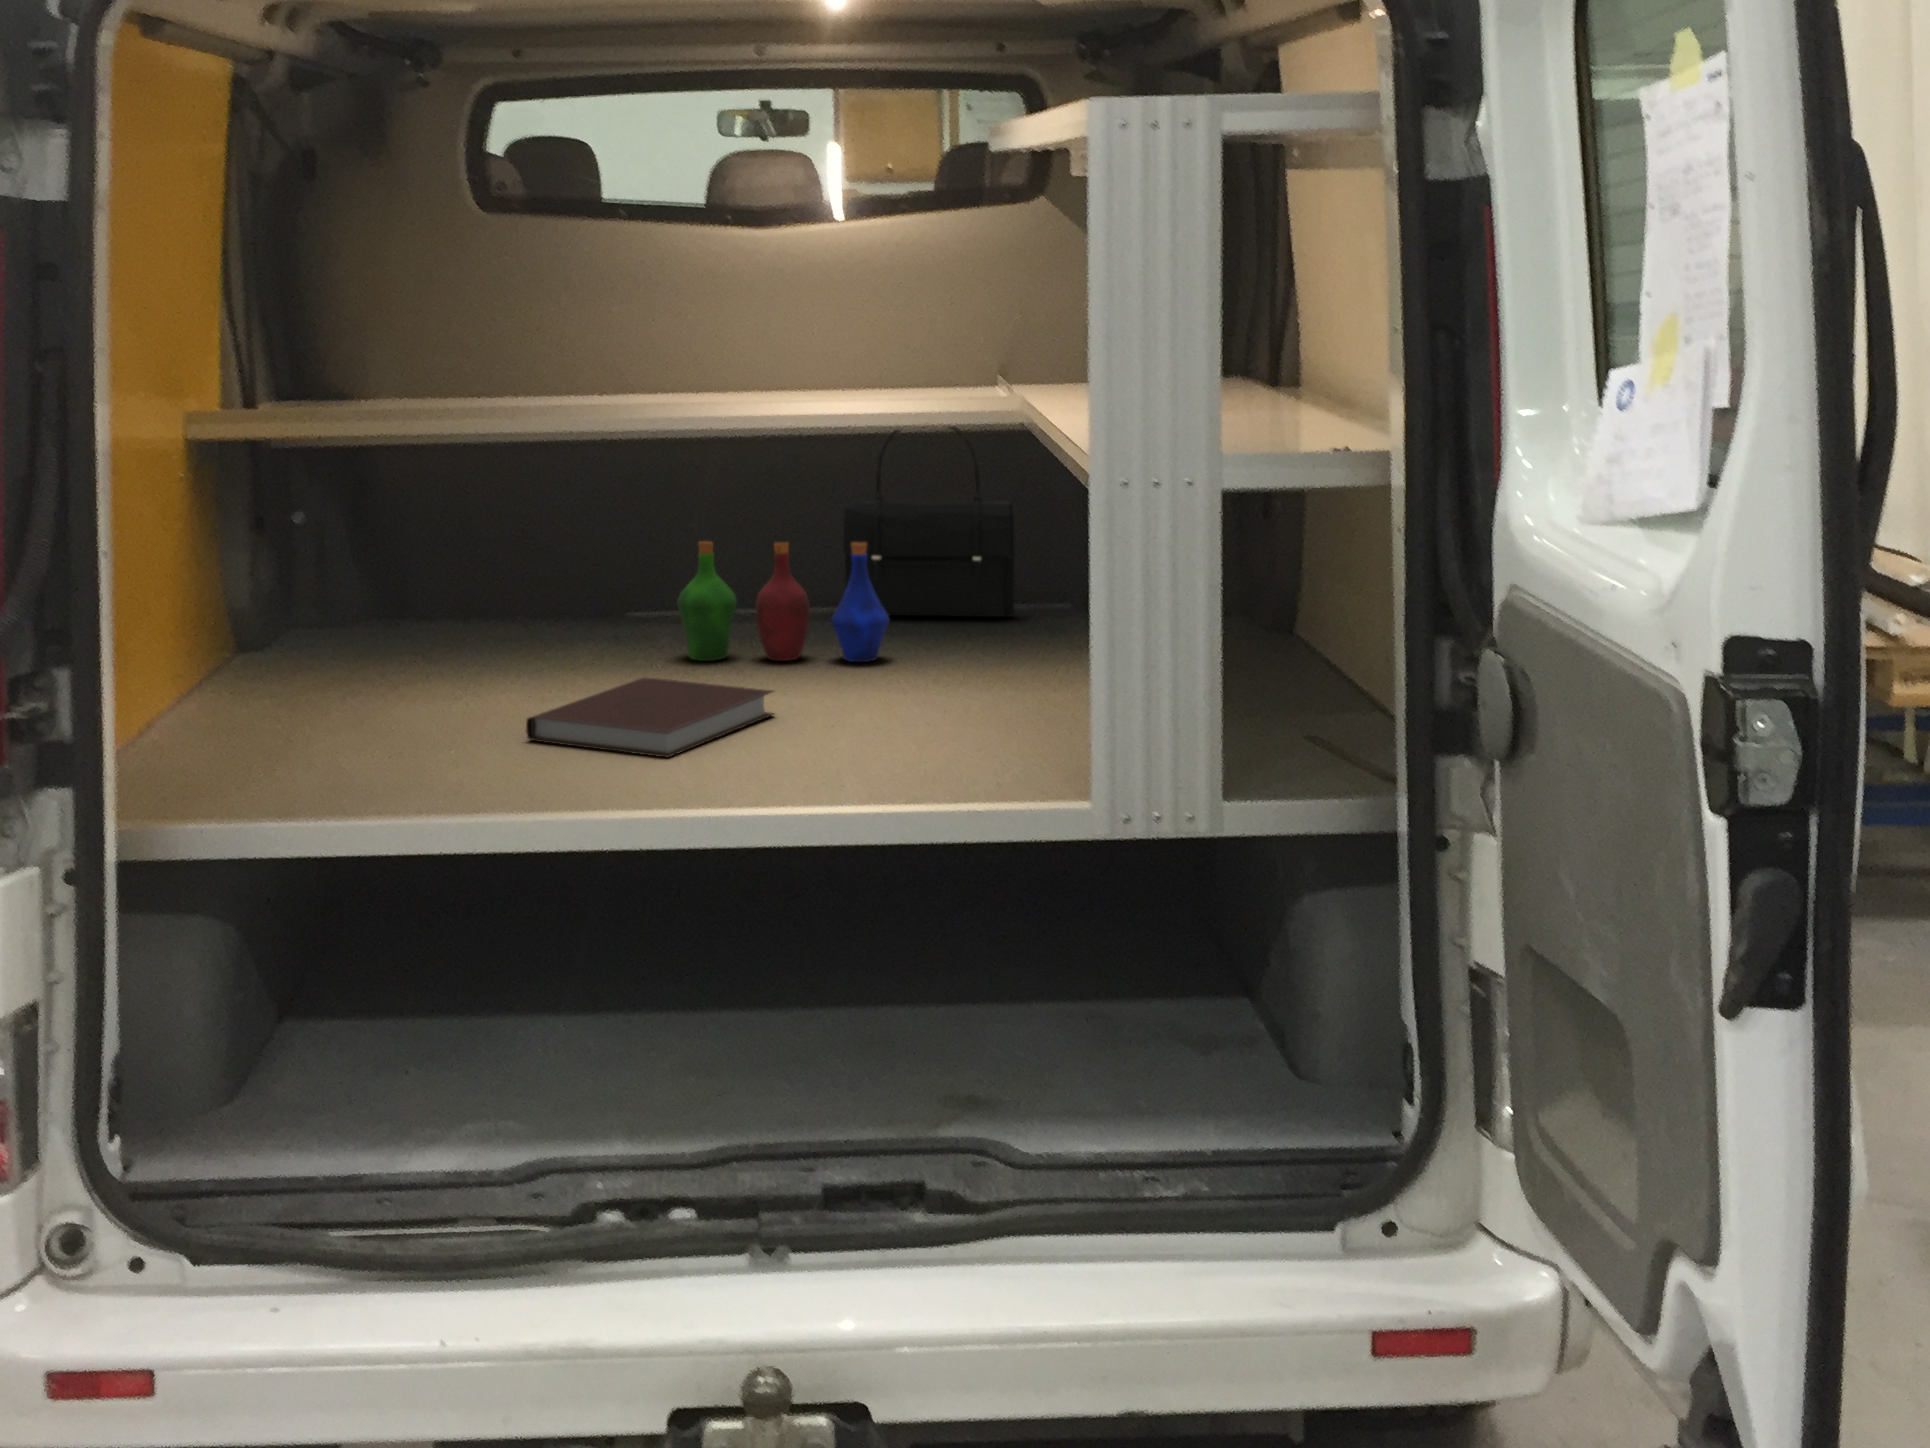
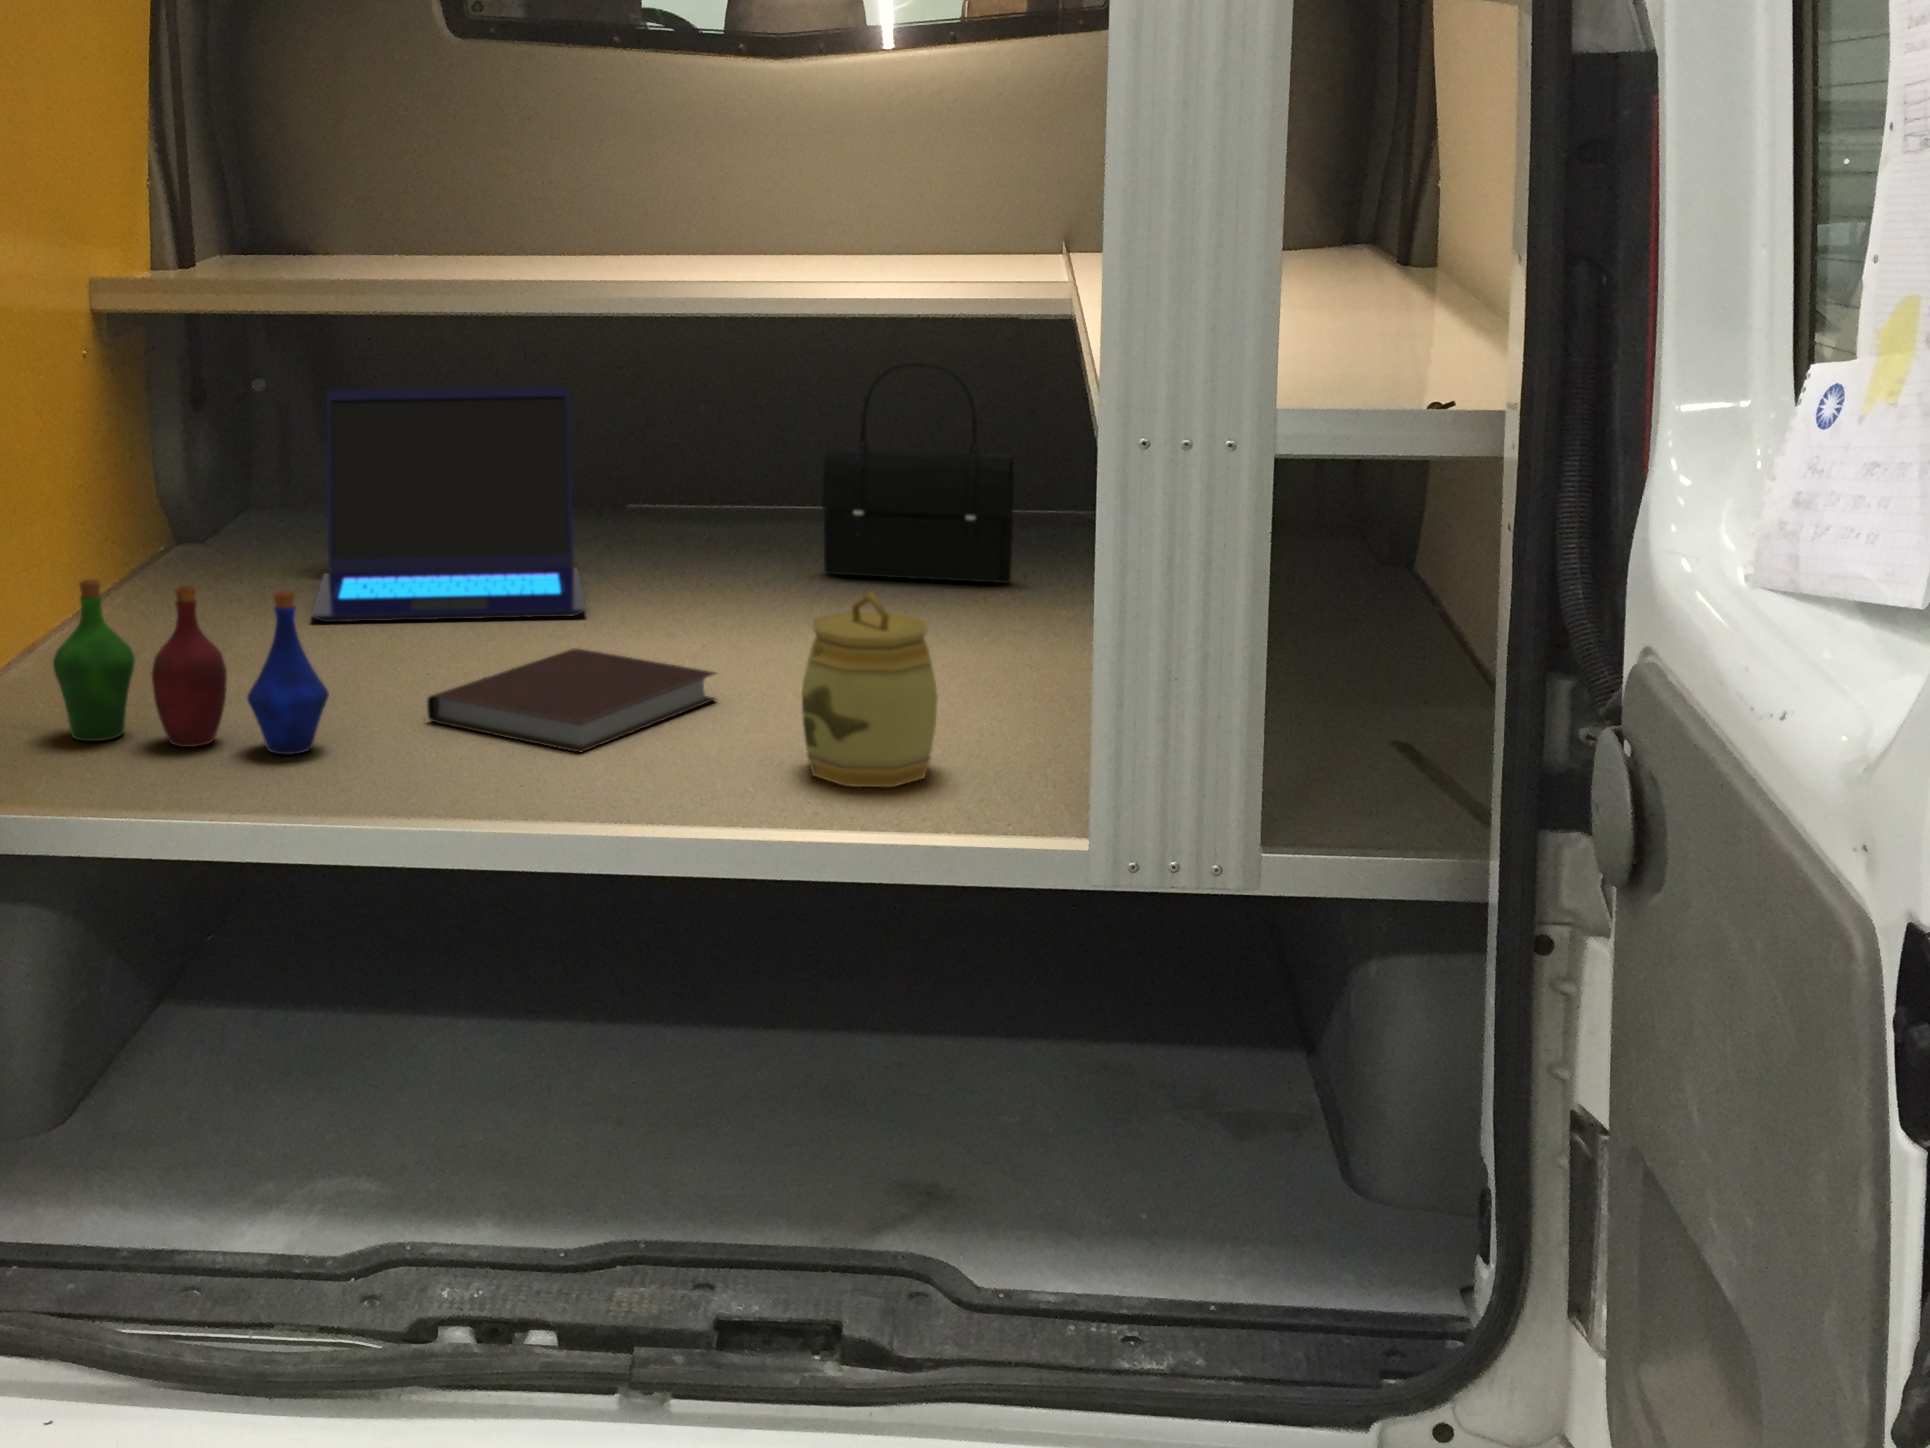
laptop: none [384,450,640,669] -> present [312,386,586,622]
bottle: present [678,541,889,662] -> present [53,579,329,755]
jar: none [858,608,972,772] -> present [802,592,938,787]

